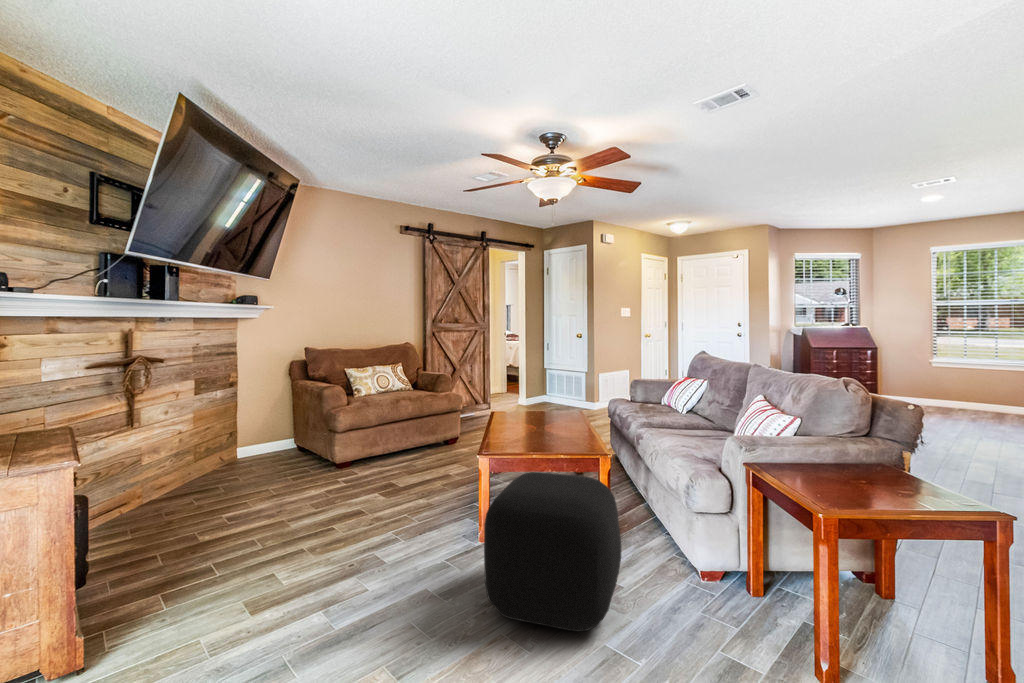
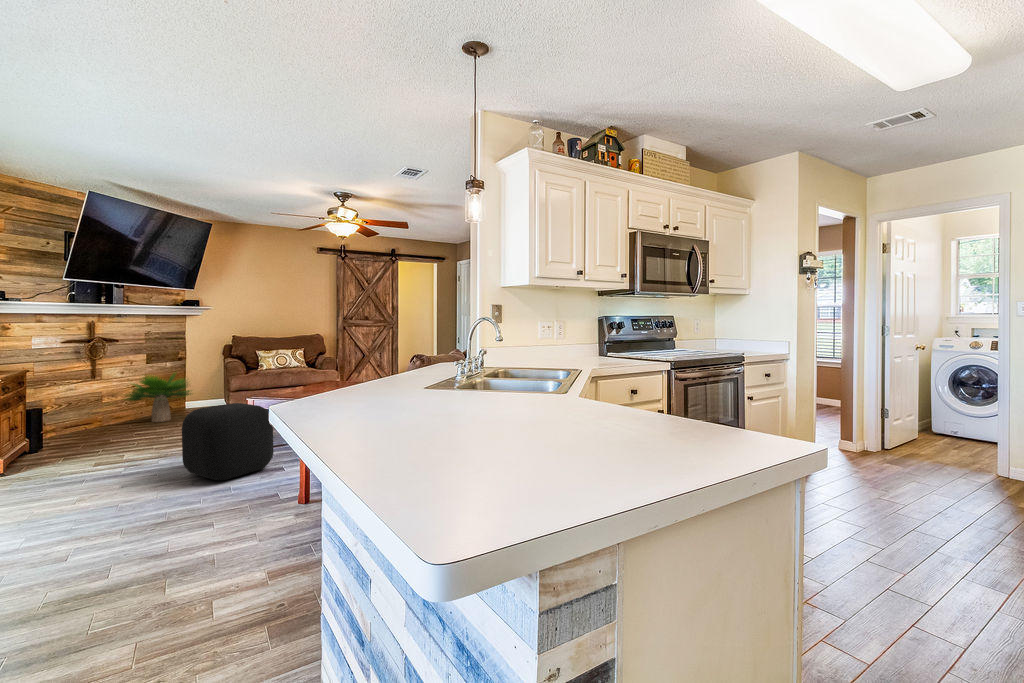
potted plant: none [174,402,285,490] -> present [126,373,191,422]

